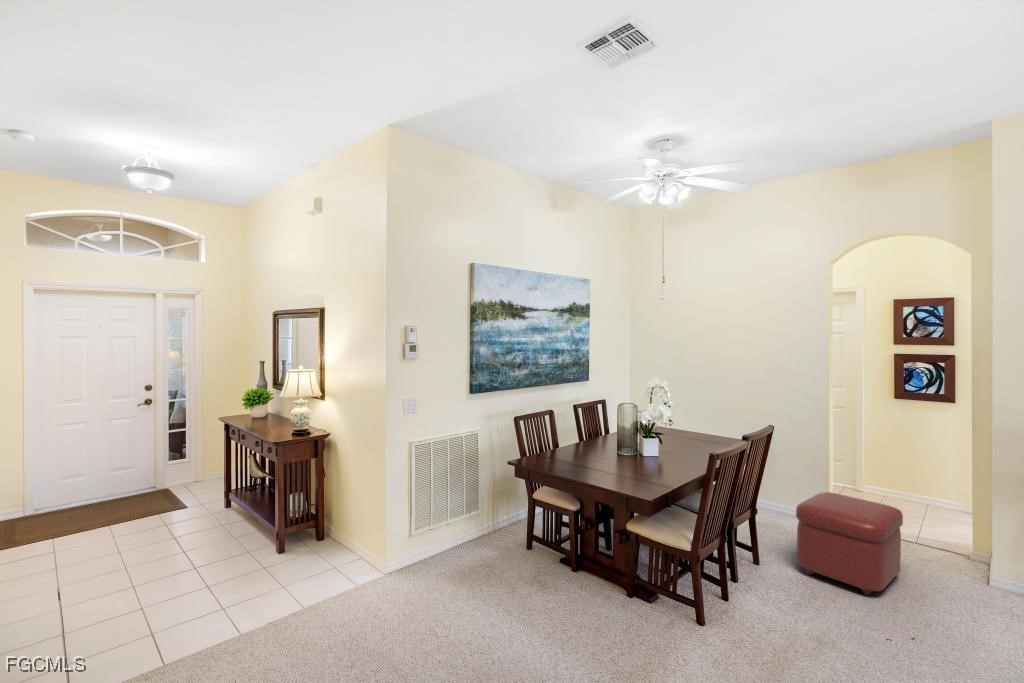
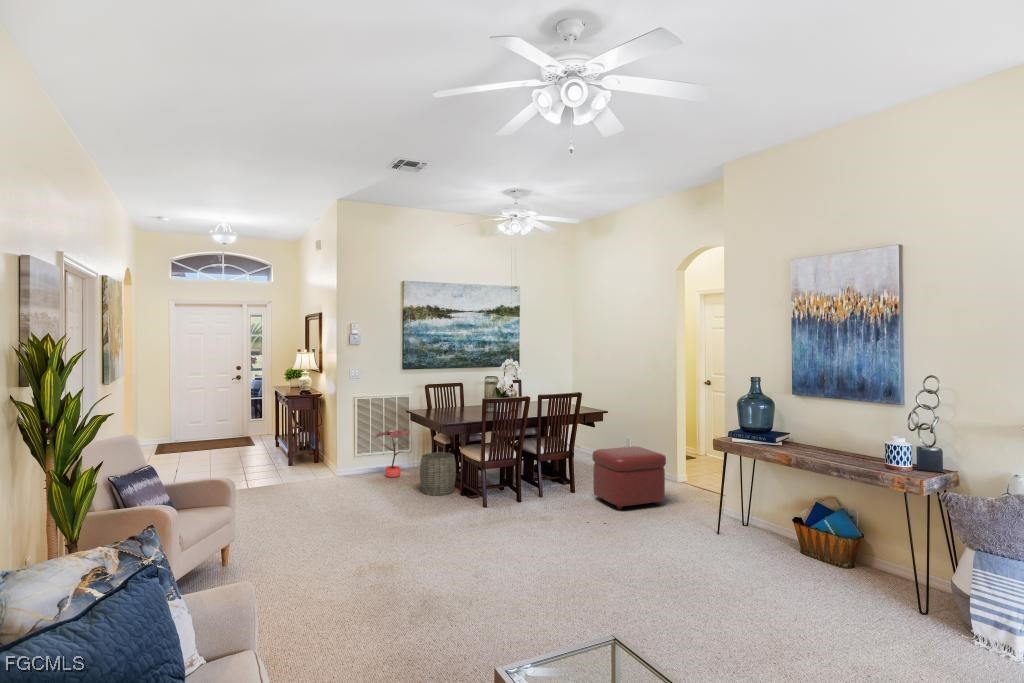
potted plant: none [449,485,493,562] -> present [375,430,410,477]
woven basket: none [553,523,608,601] -> present [420,452,456,495]

